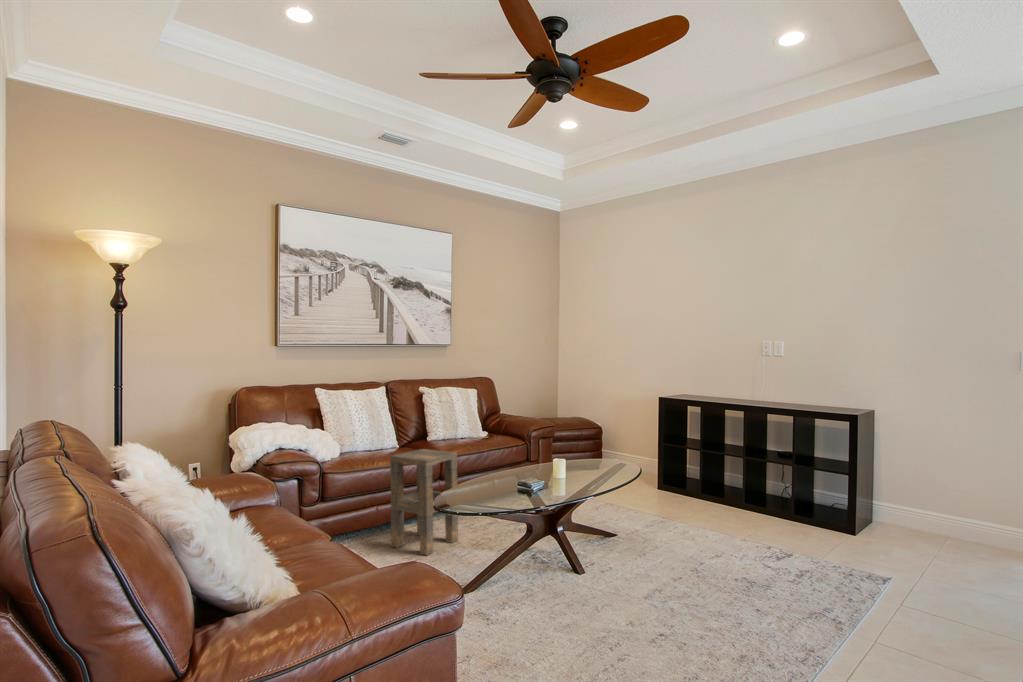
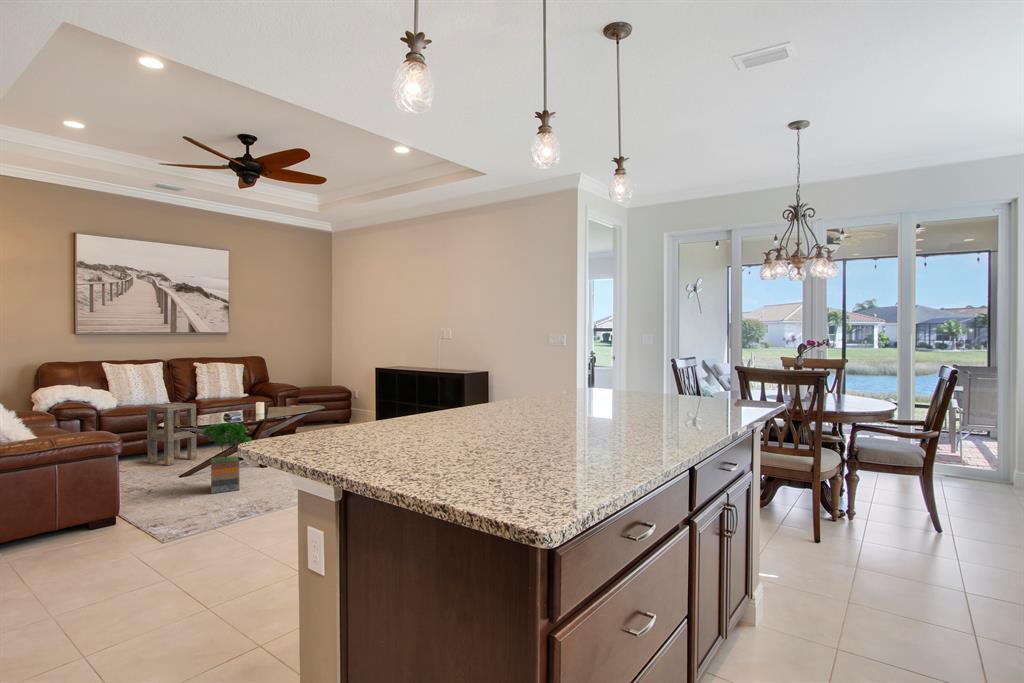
potted tree: none [533,497,630,646] -> present [202,422,251,493]

